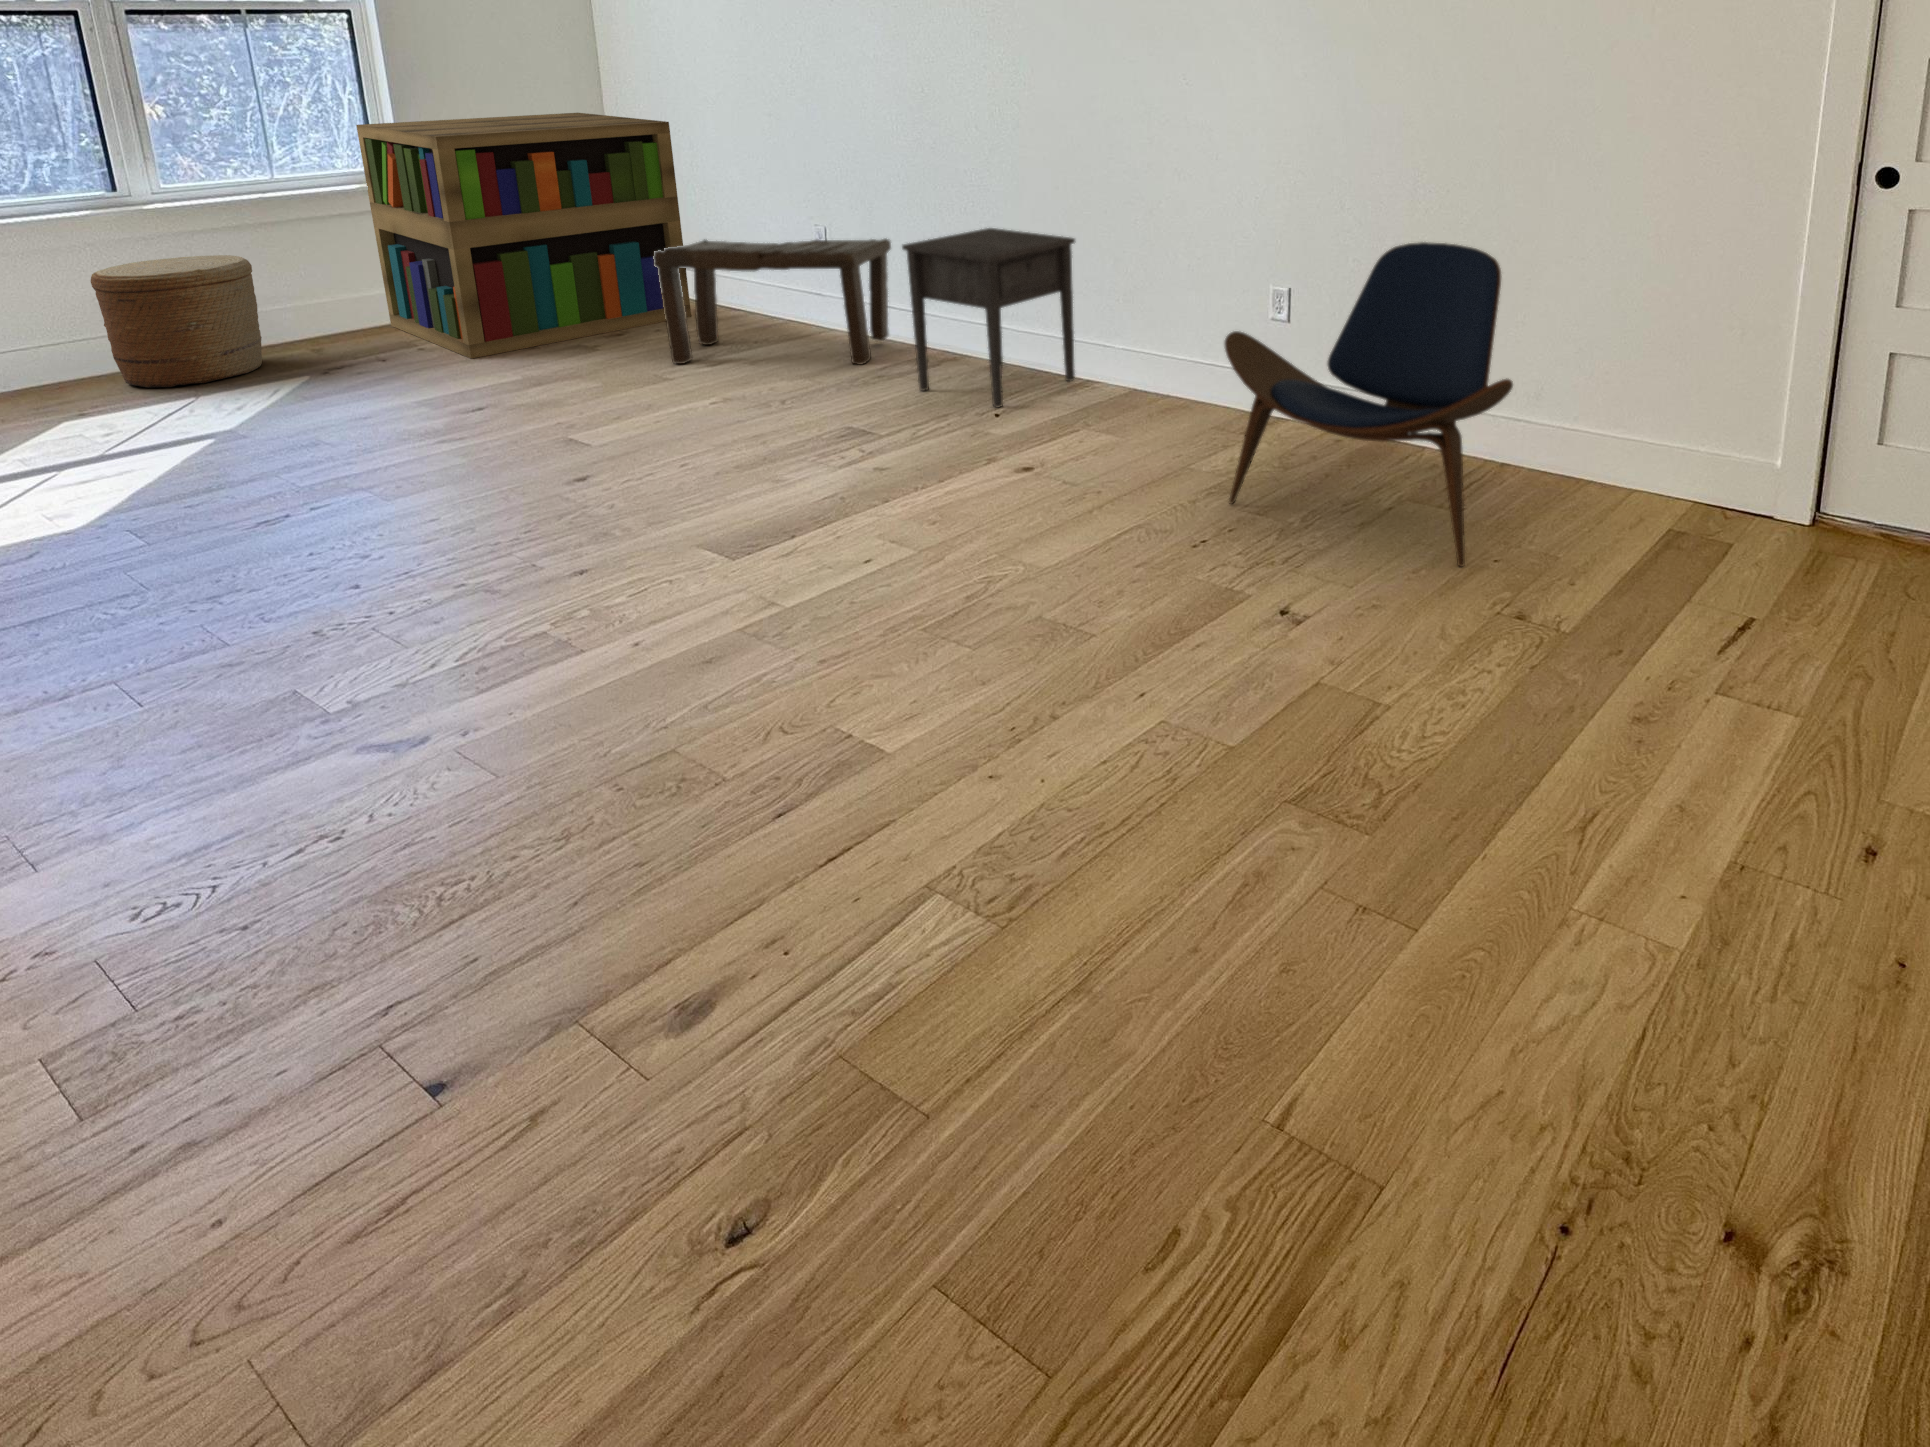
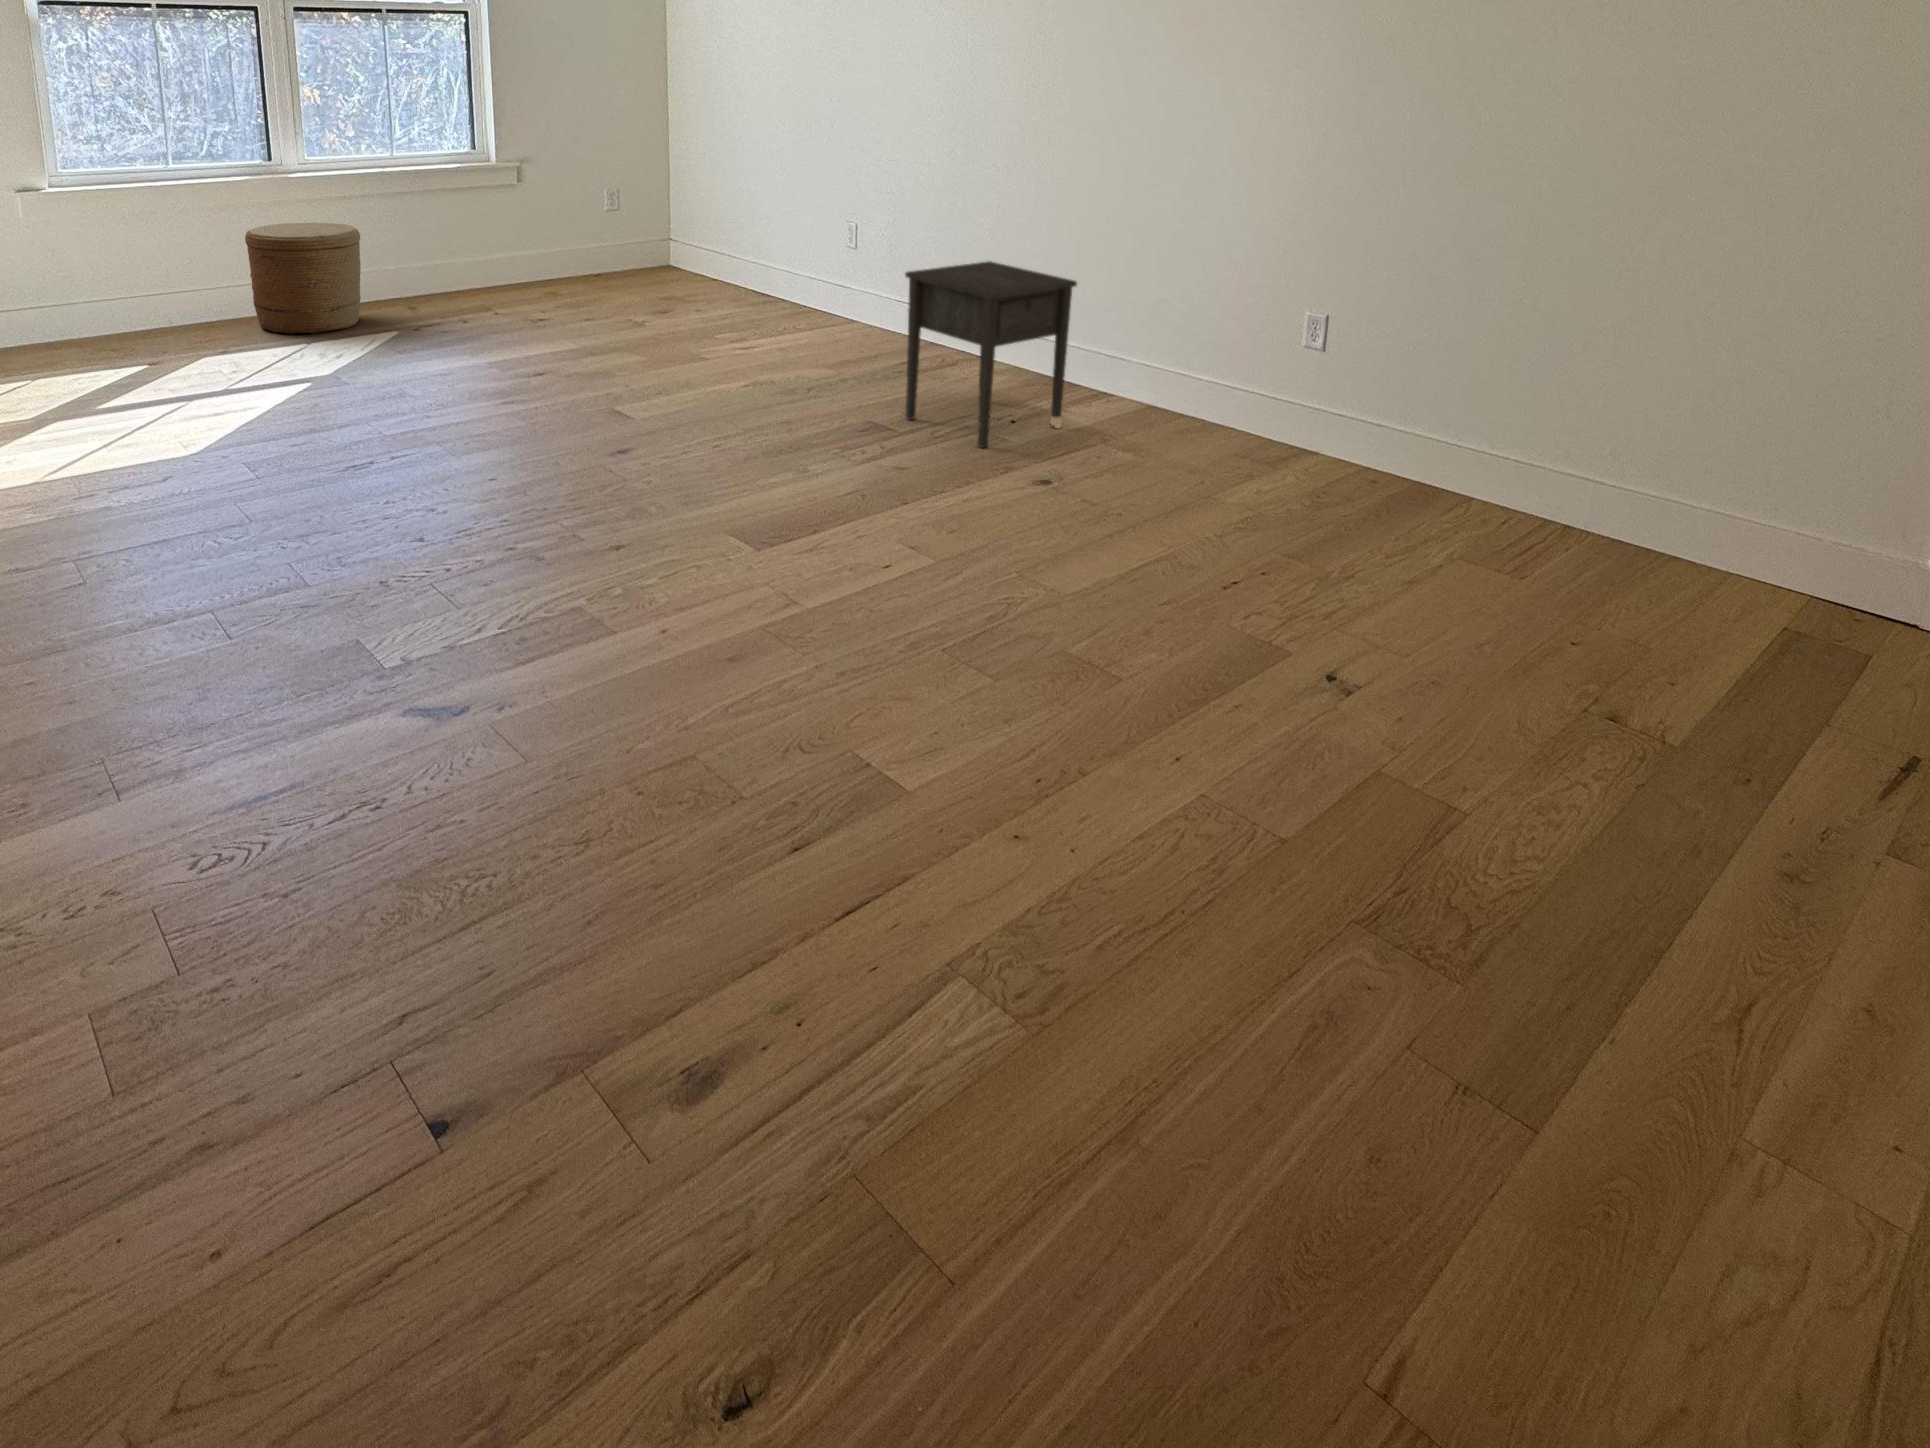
bookshelf: present [356,113,691,359] -> none [451,117,702,336]
bench: present [654,239,891,365] -> none [677,246,890,384]
lounge chair: present [1224,242,1513,567] -> none [1232,330,1610,728]

